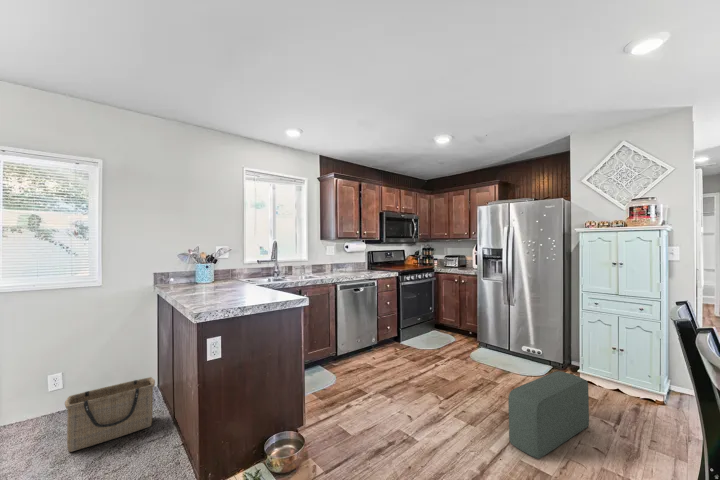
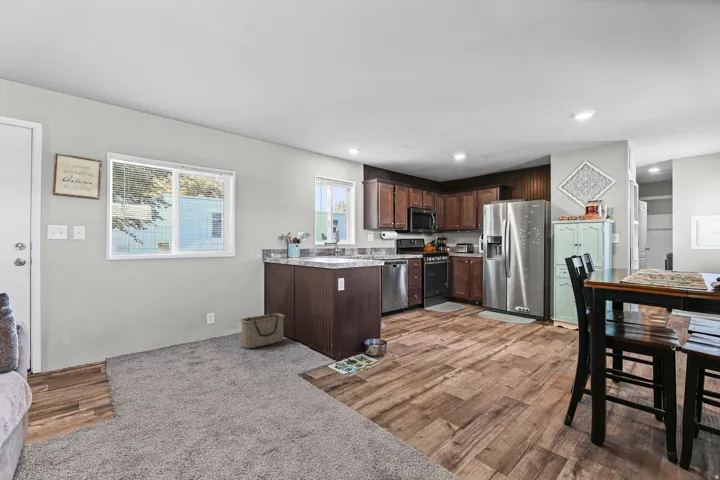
pouf: present [508,371,589,459] -> none [501,310,551,351]

